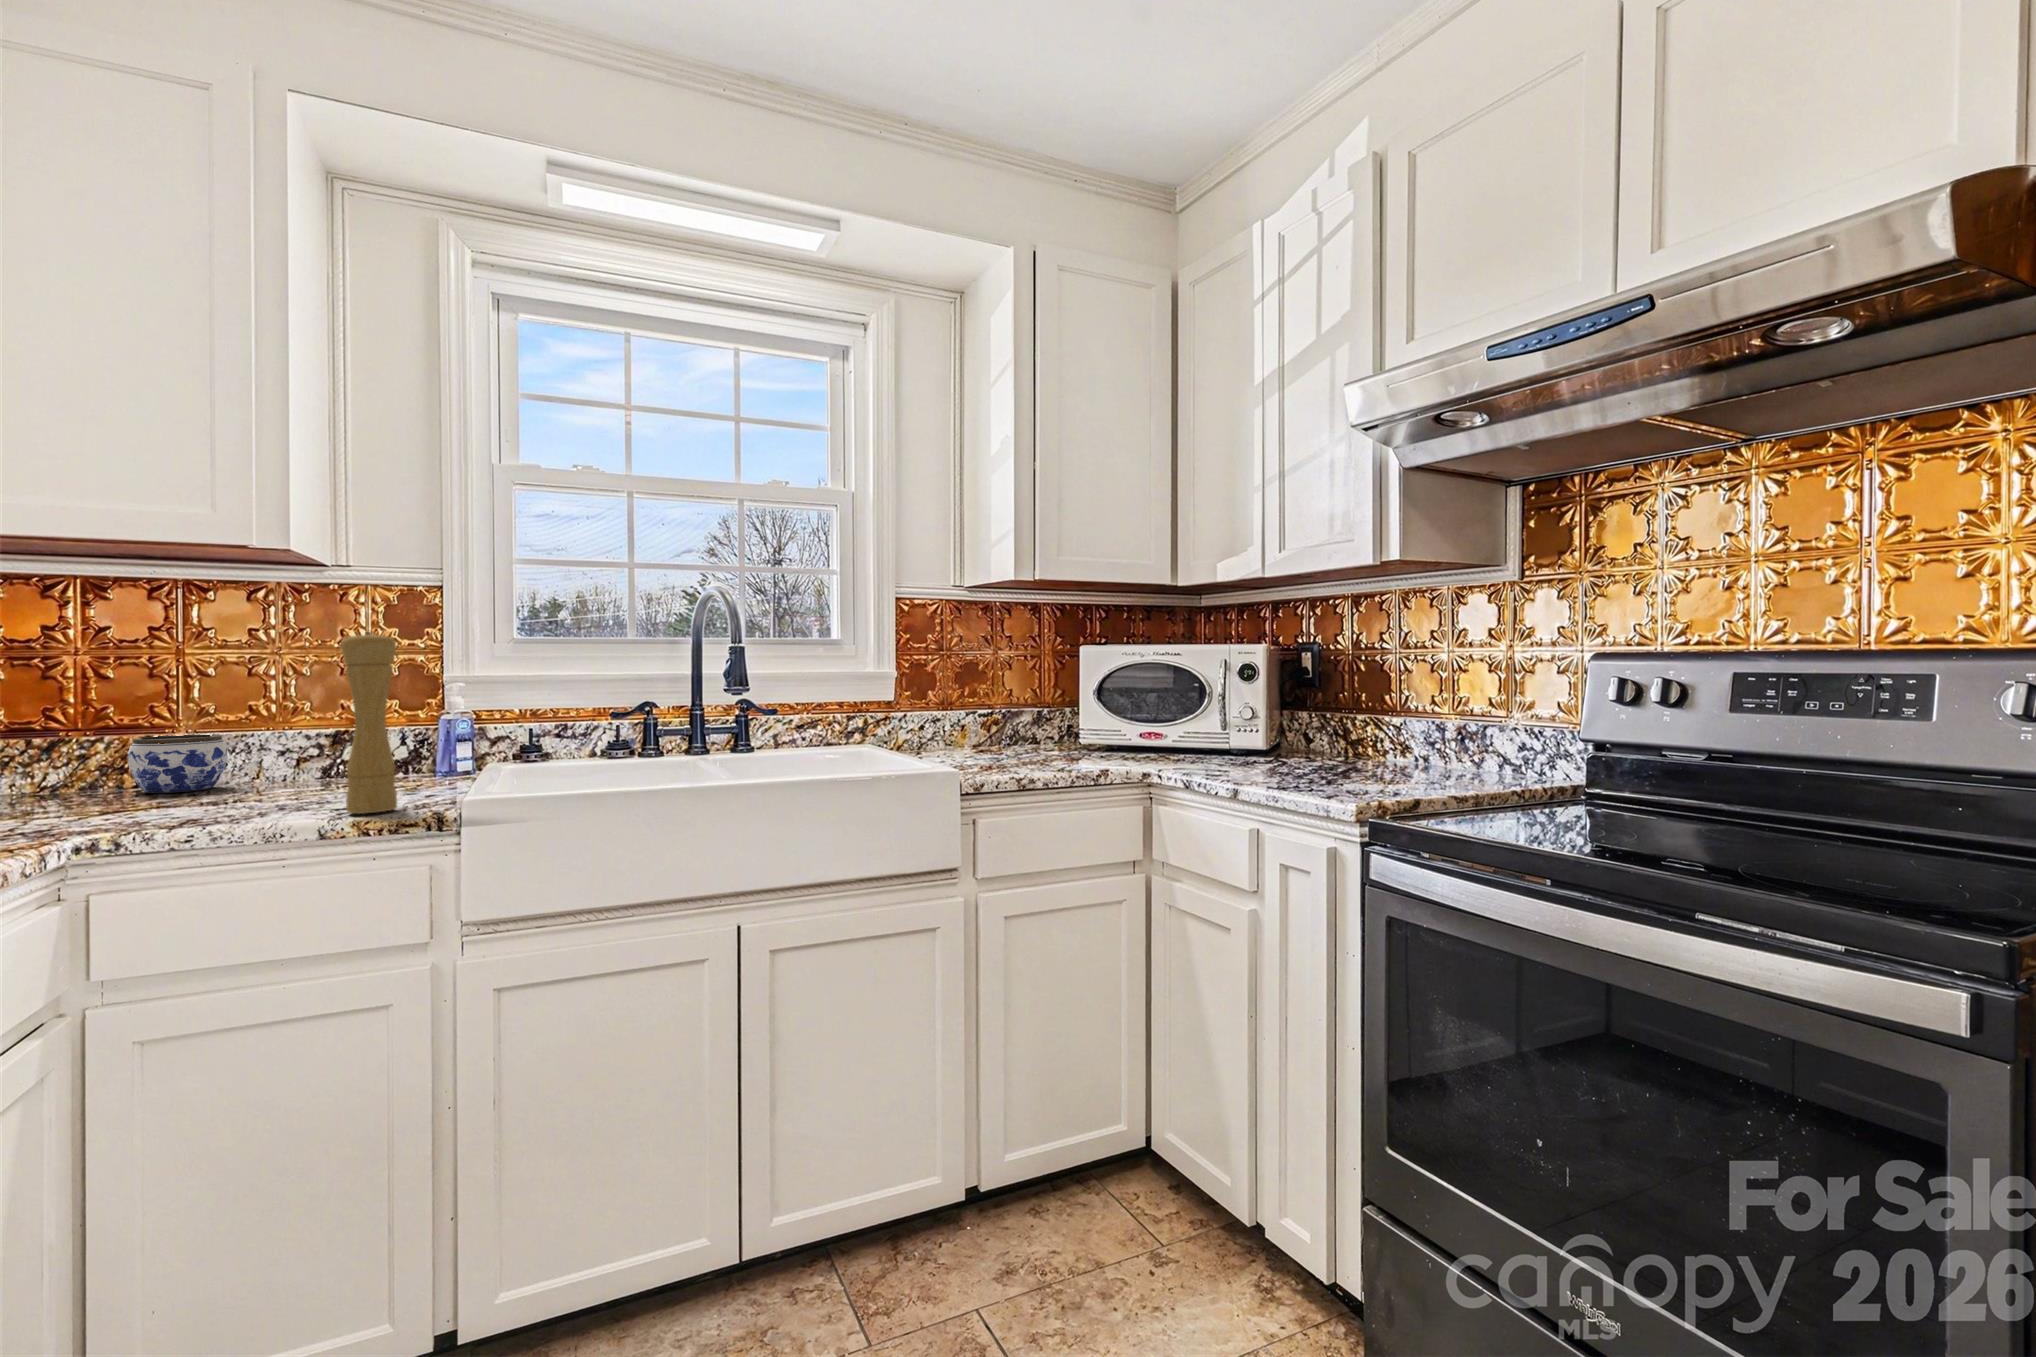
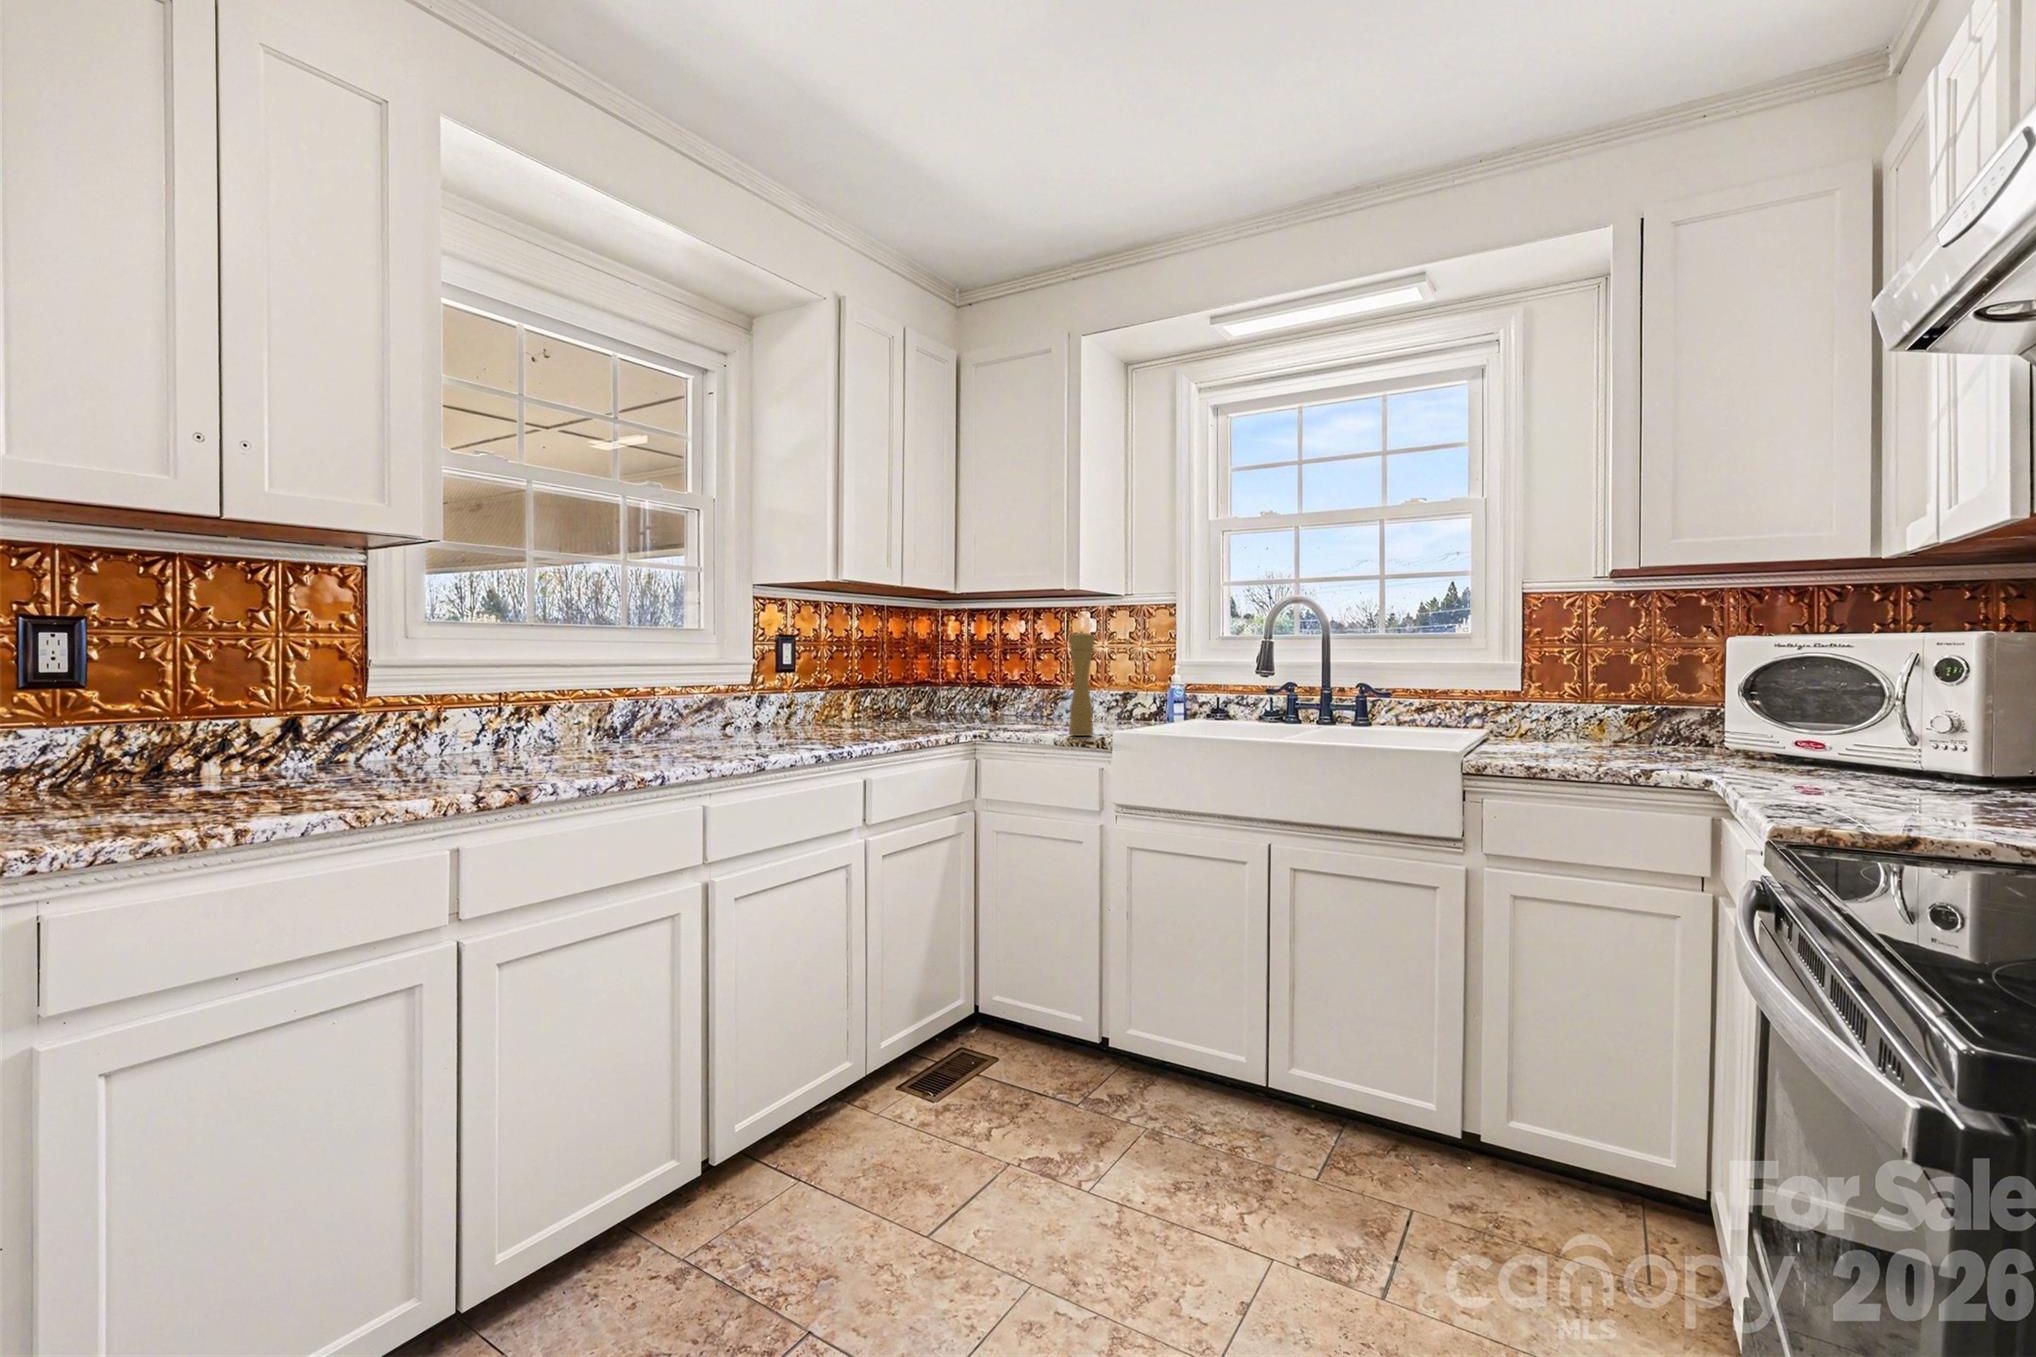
jar: present [128,733,227,793] -> none [1028,689,1070,721]

